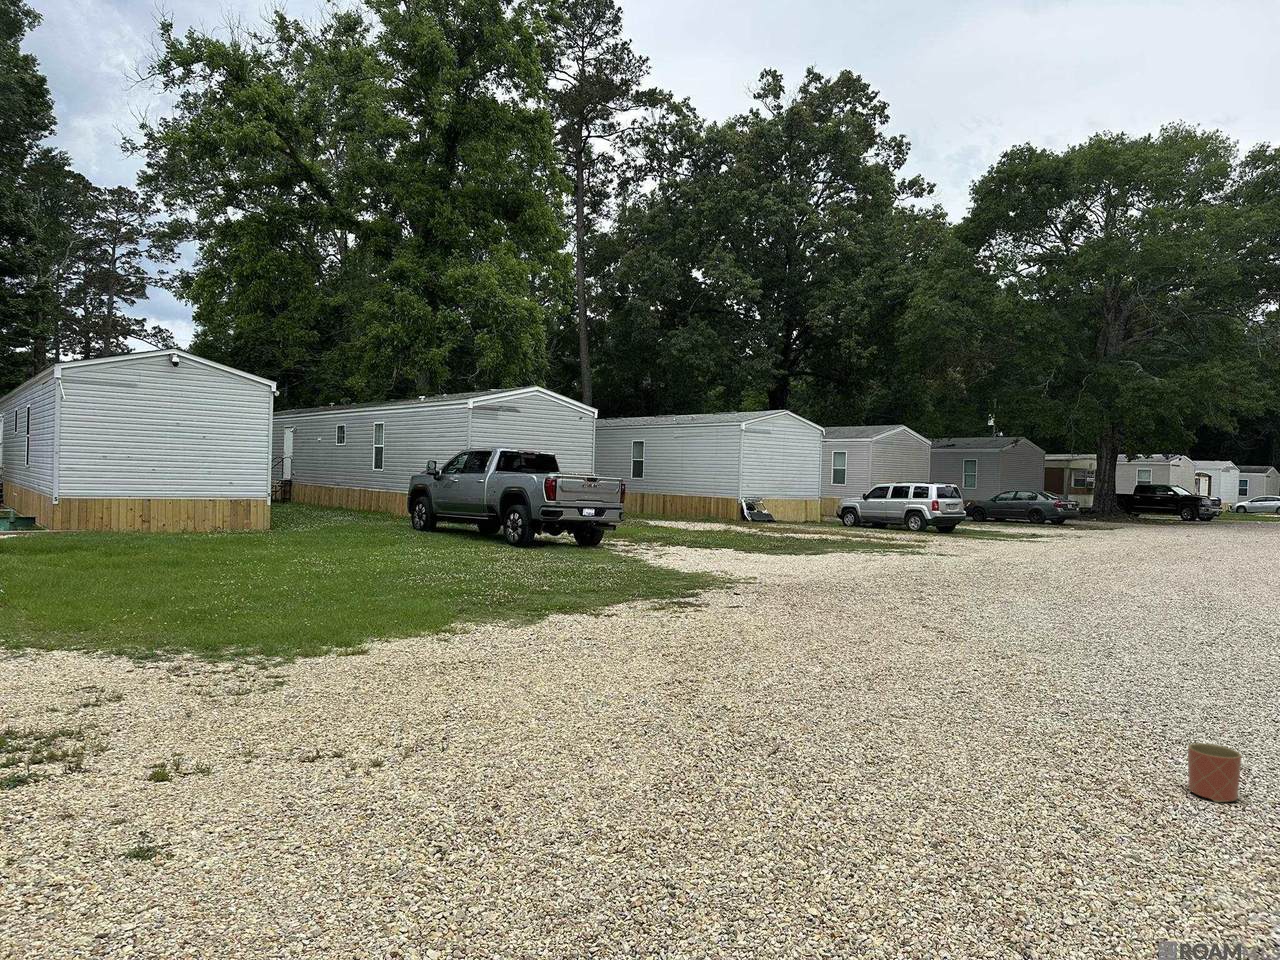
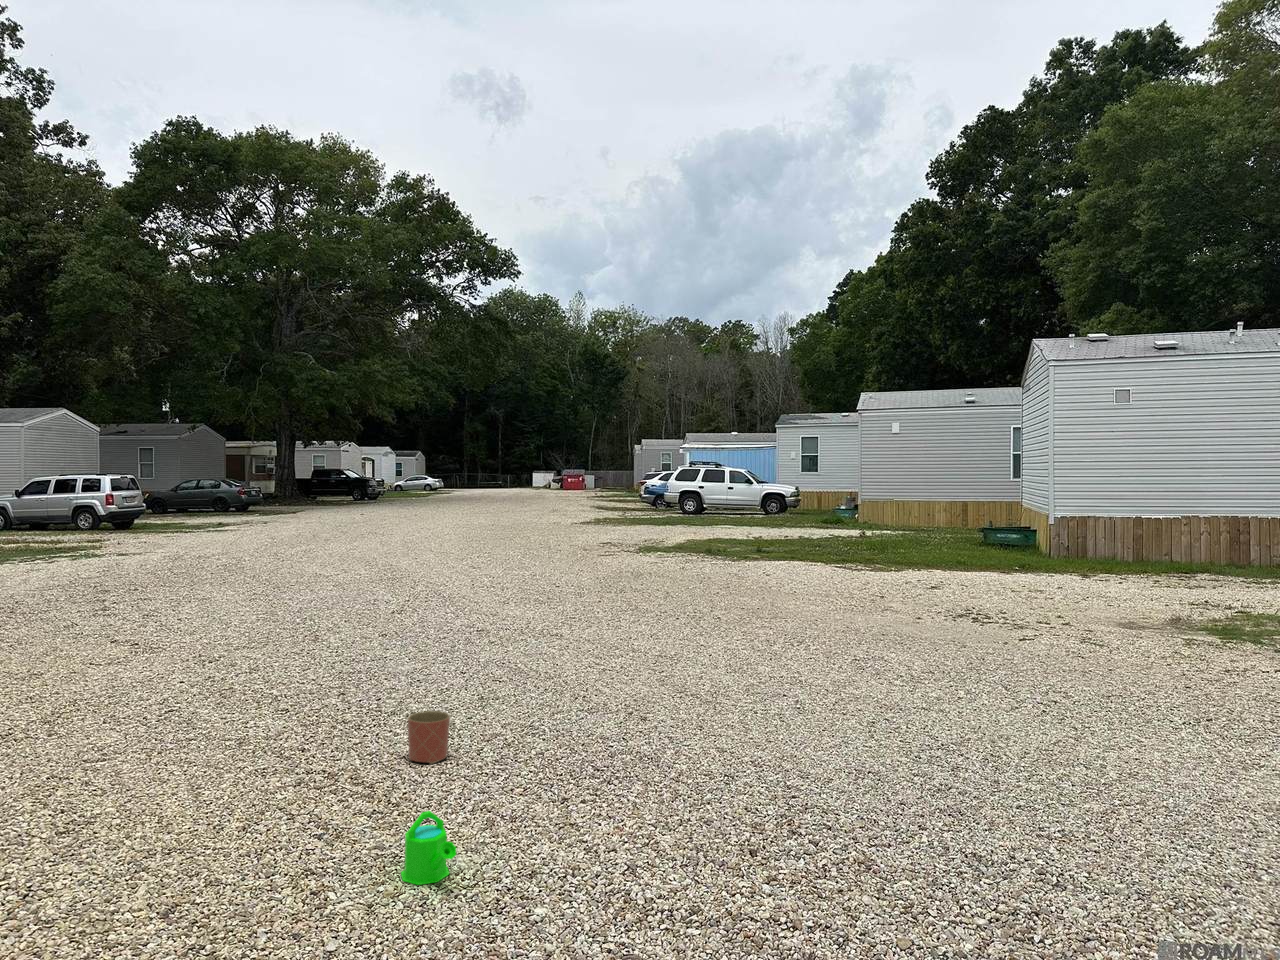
watering can: none [1155,837,1219,914] -> present [401,811,456,885]

